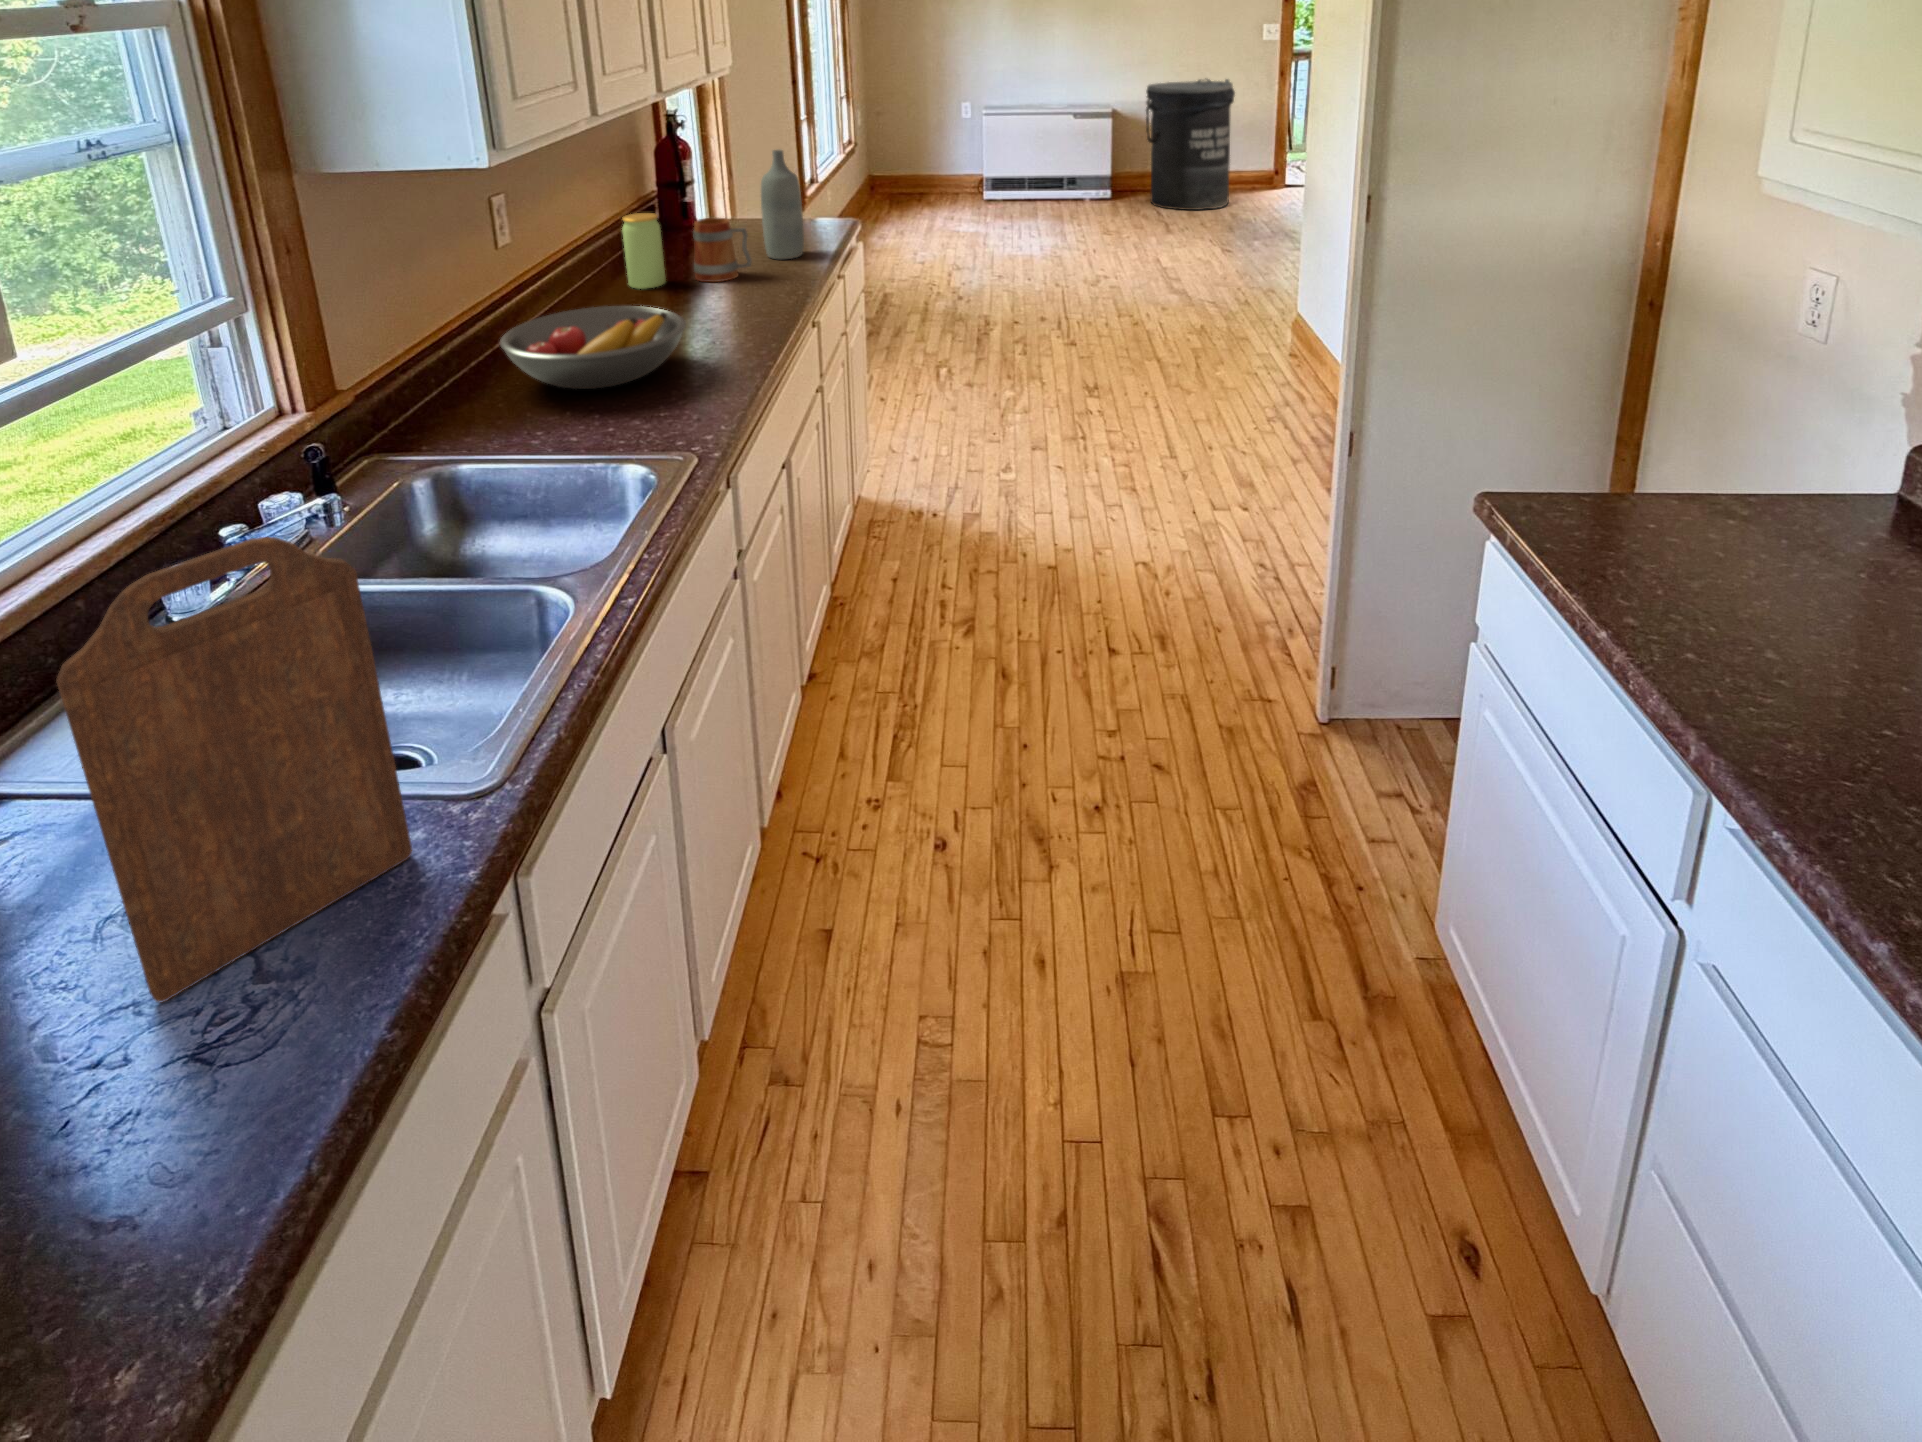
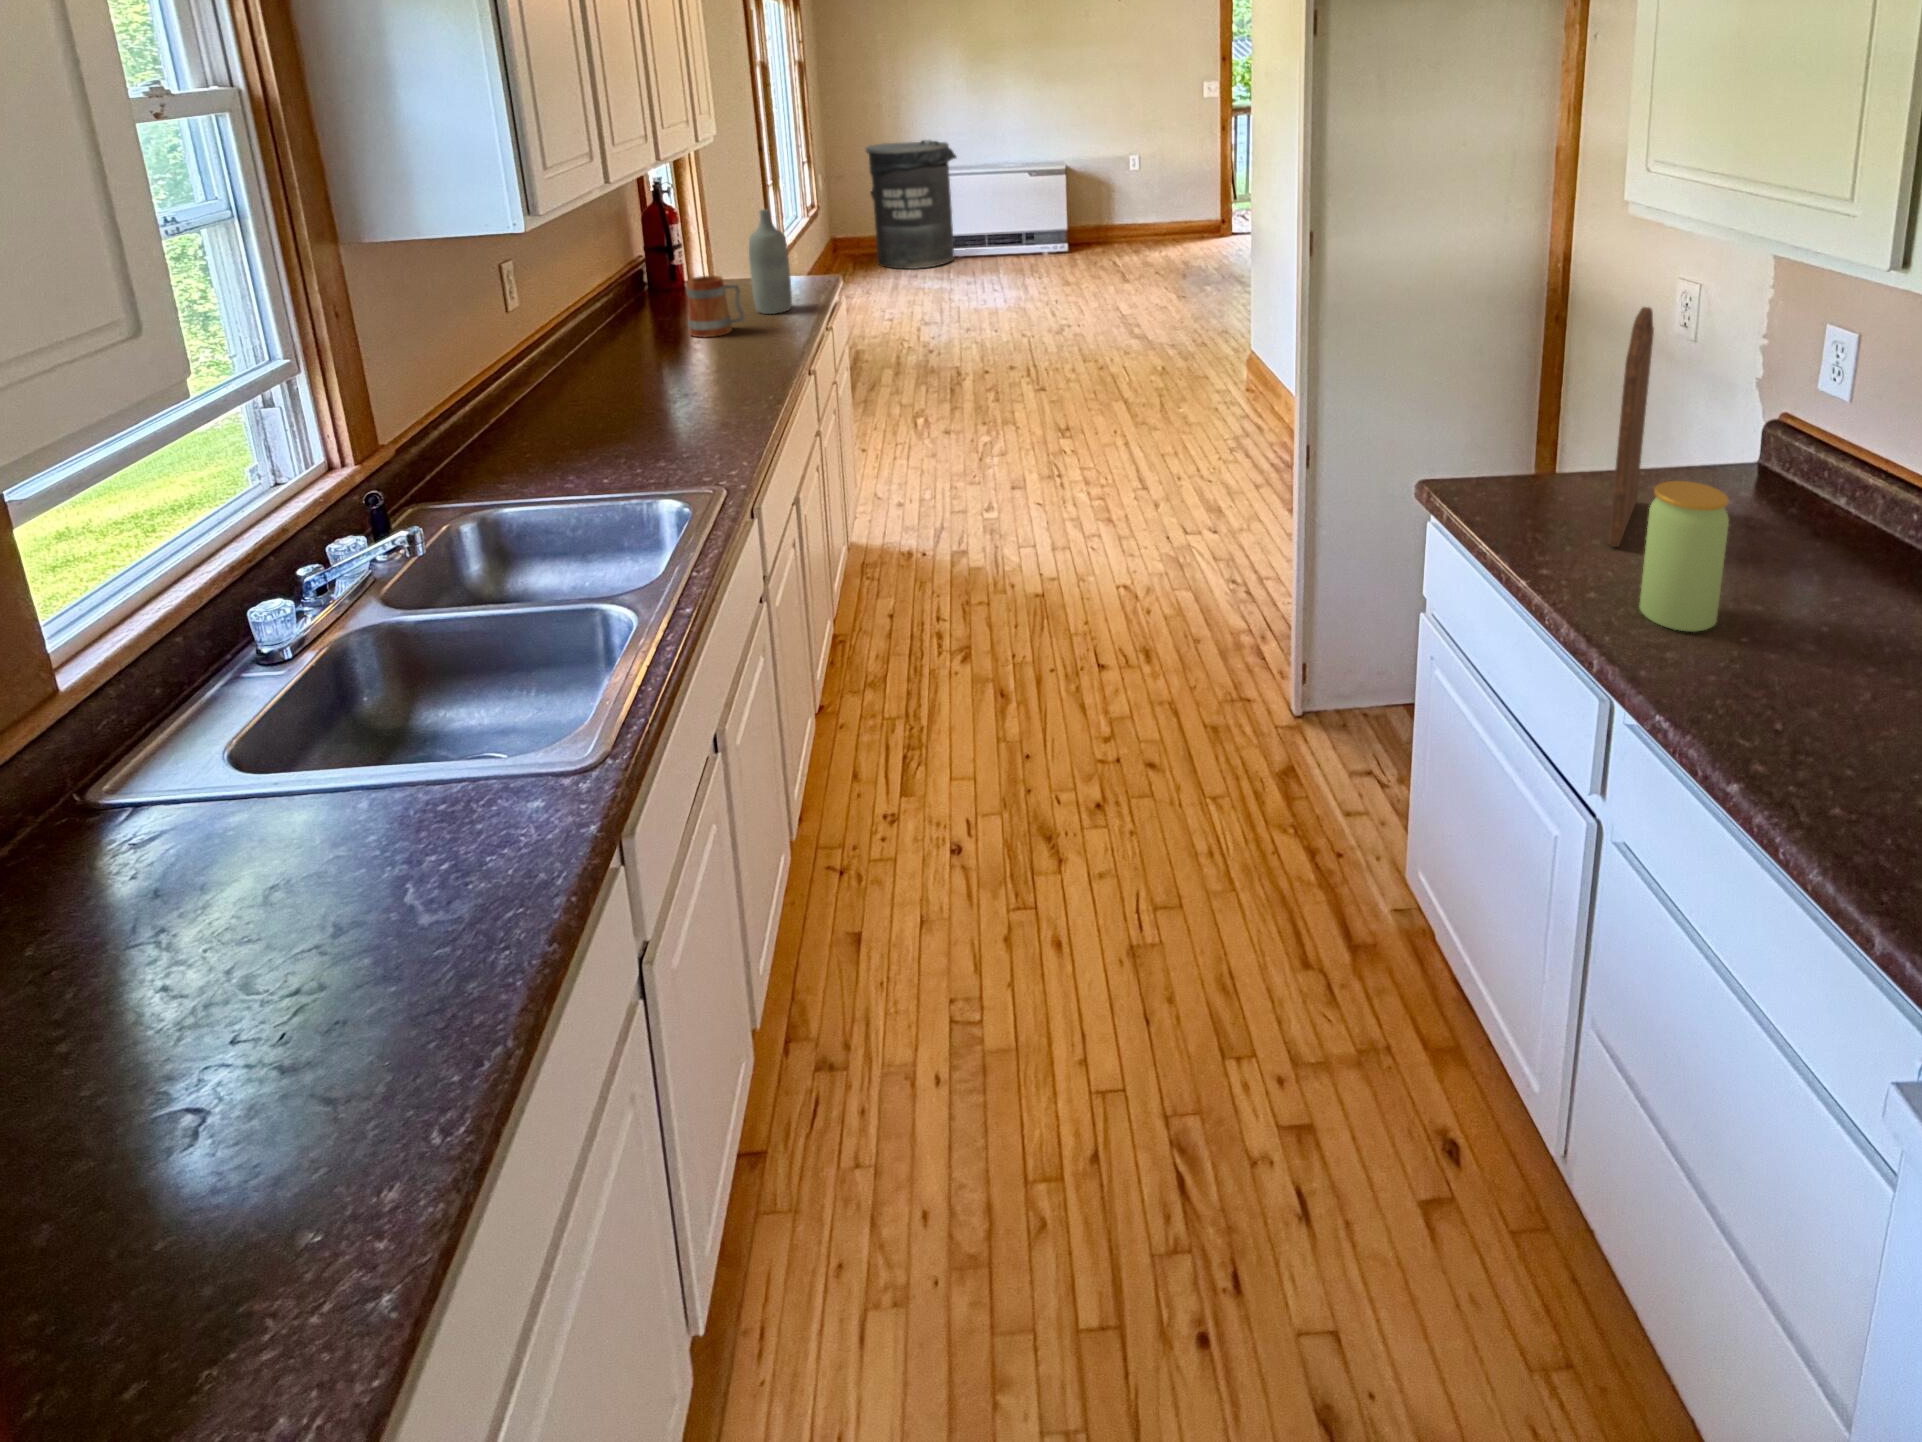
trash can: present [1146,79,1235,210] -> present [866,140,956,269]
jar: present [622,213,666,289] -> present [1639,481,1729,632]
fruit bowl: present [500,306,686,389] -> none [522,359,699,437]
cutting board: present [56,537,412,1003] -> present [1609,307,1654,547]

